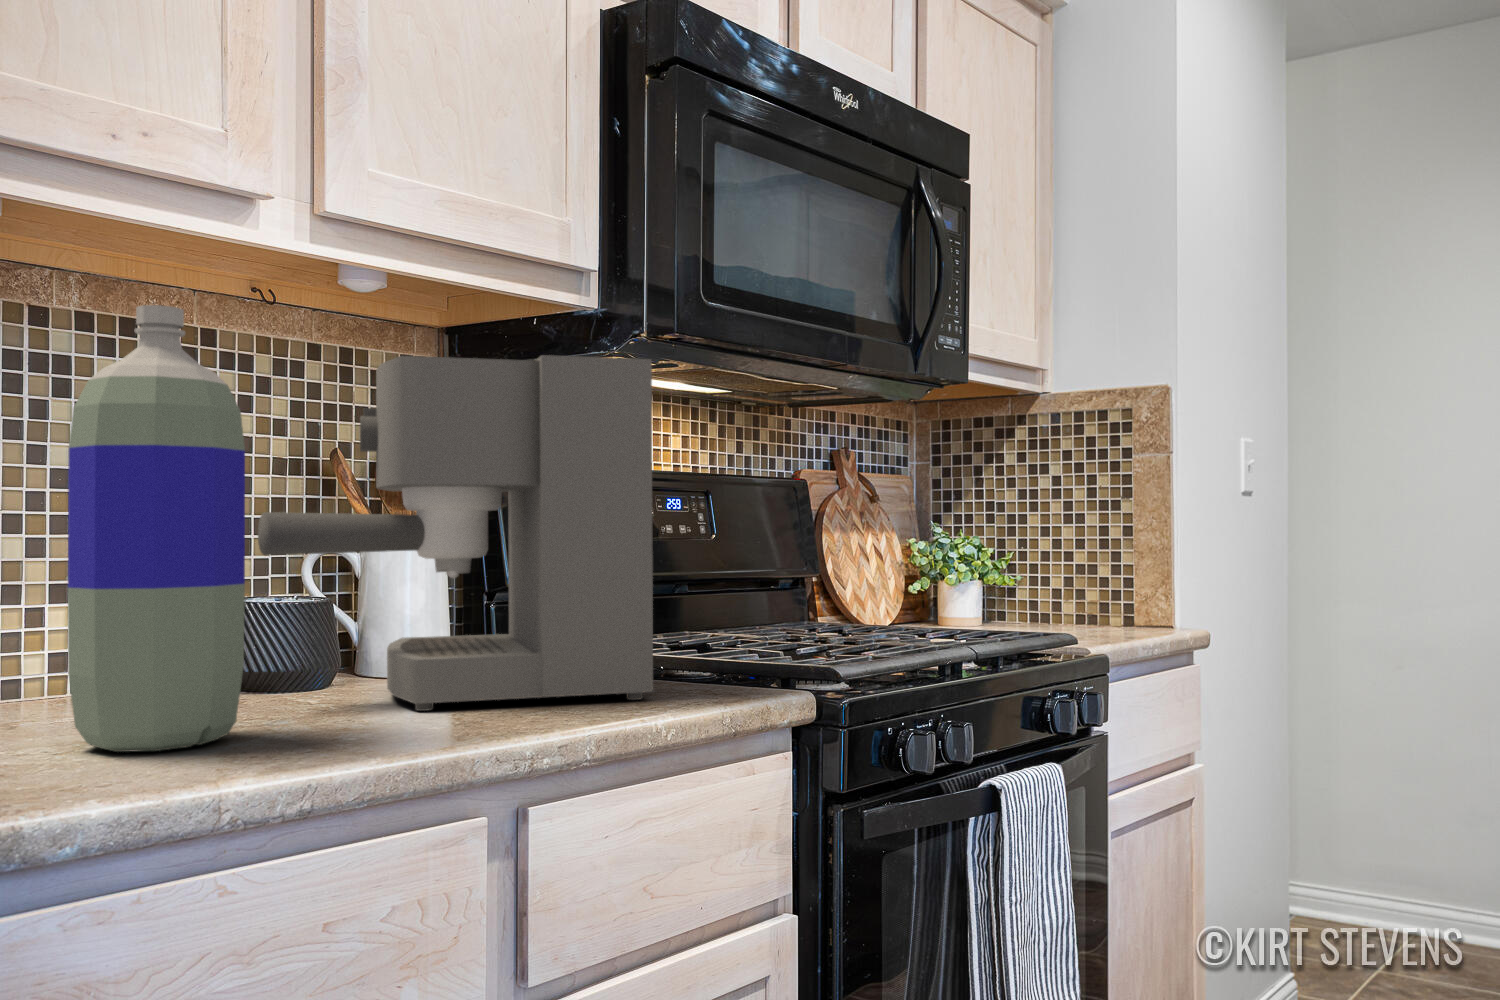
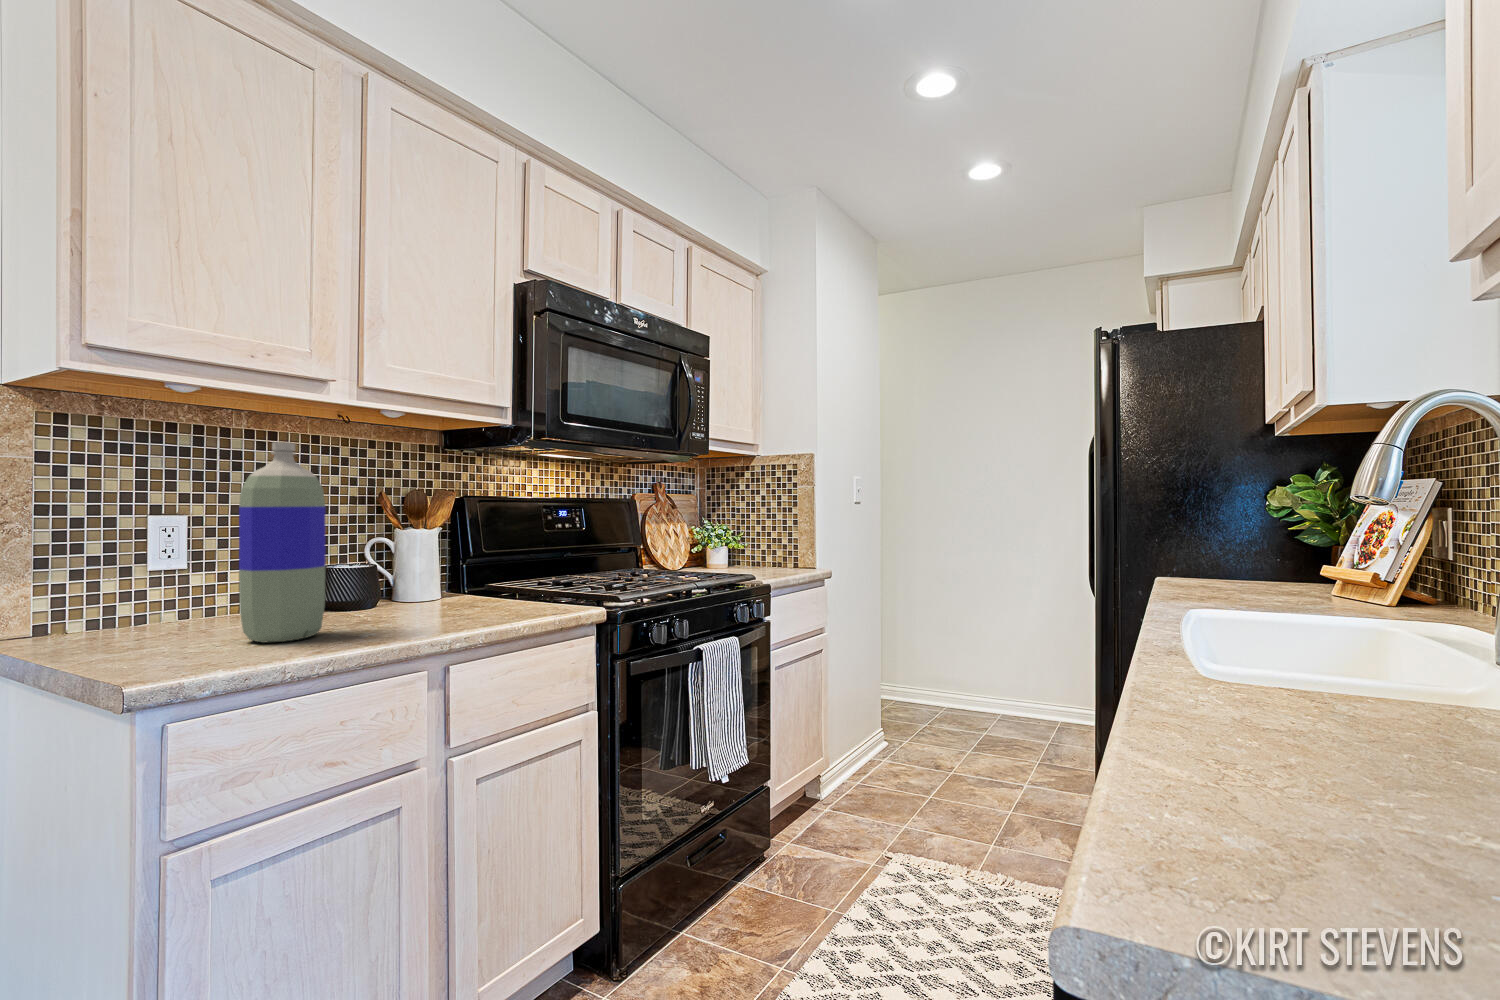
coffee maker: present [258,355,653,711] -> none [336,457,529,620]

